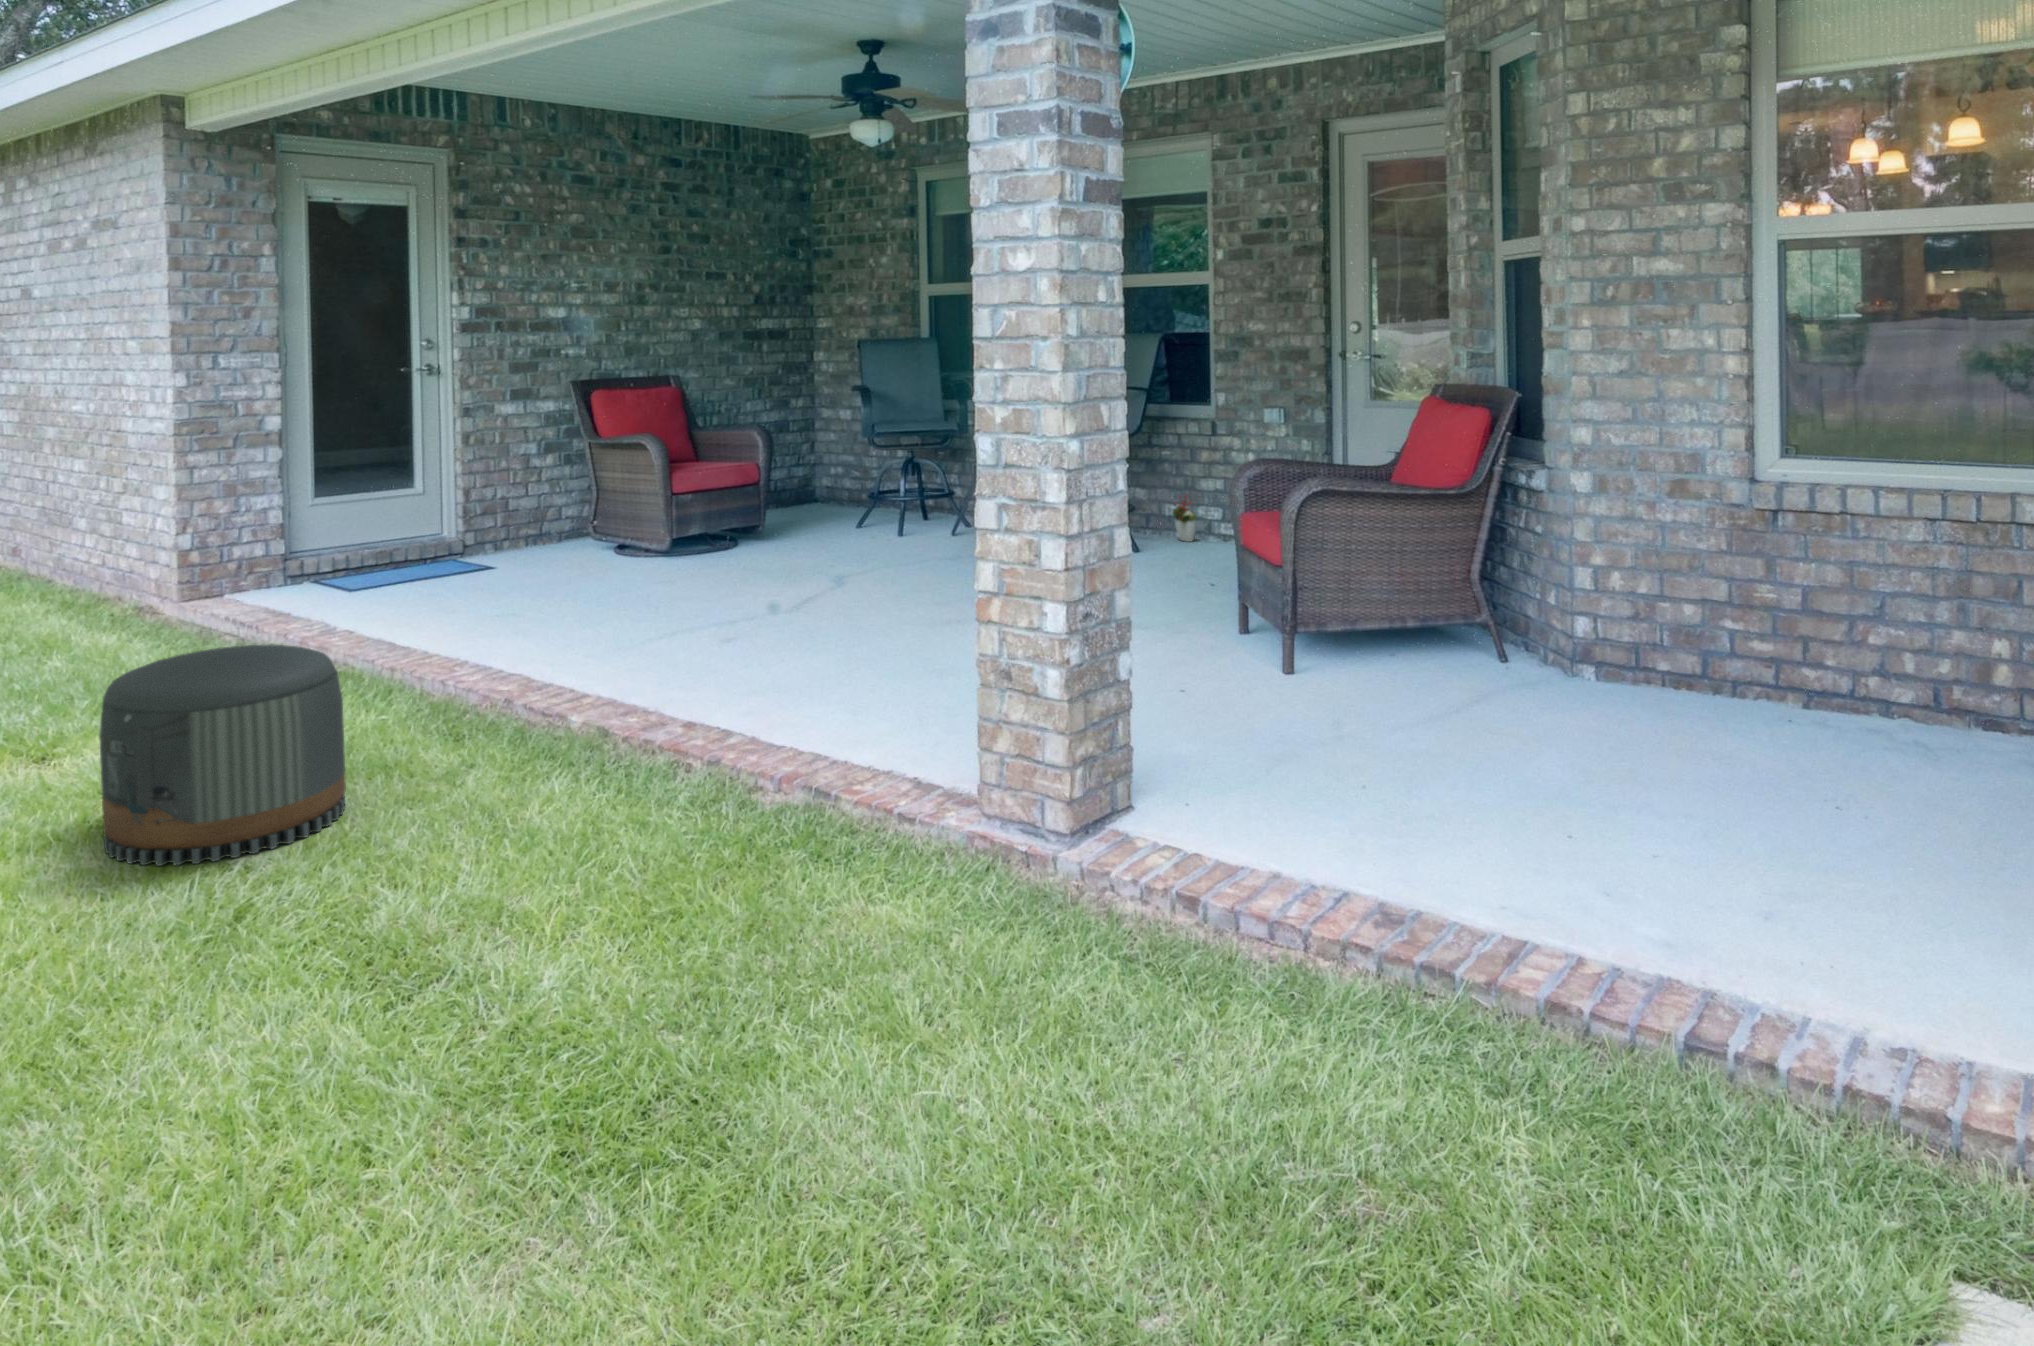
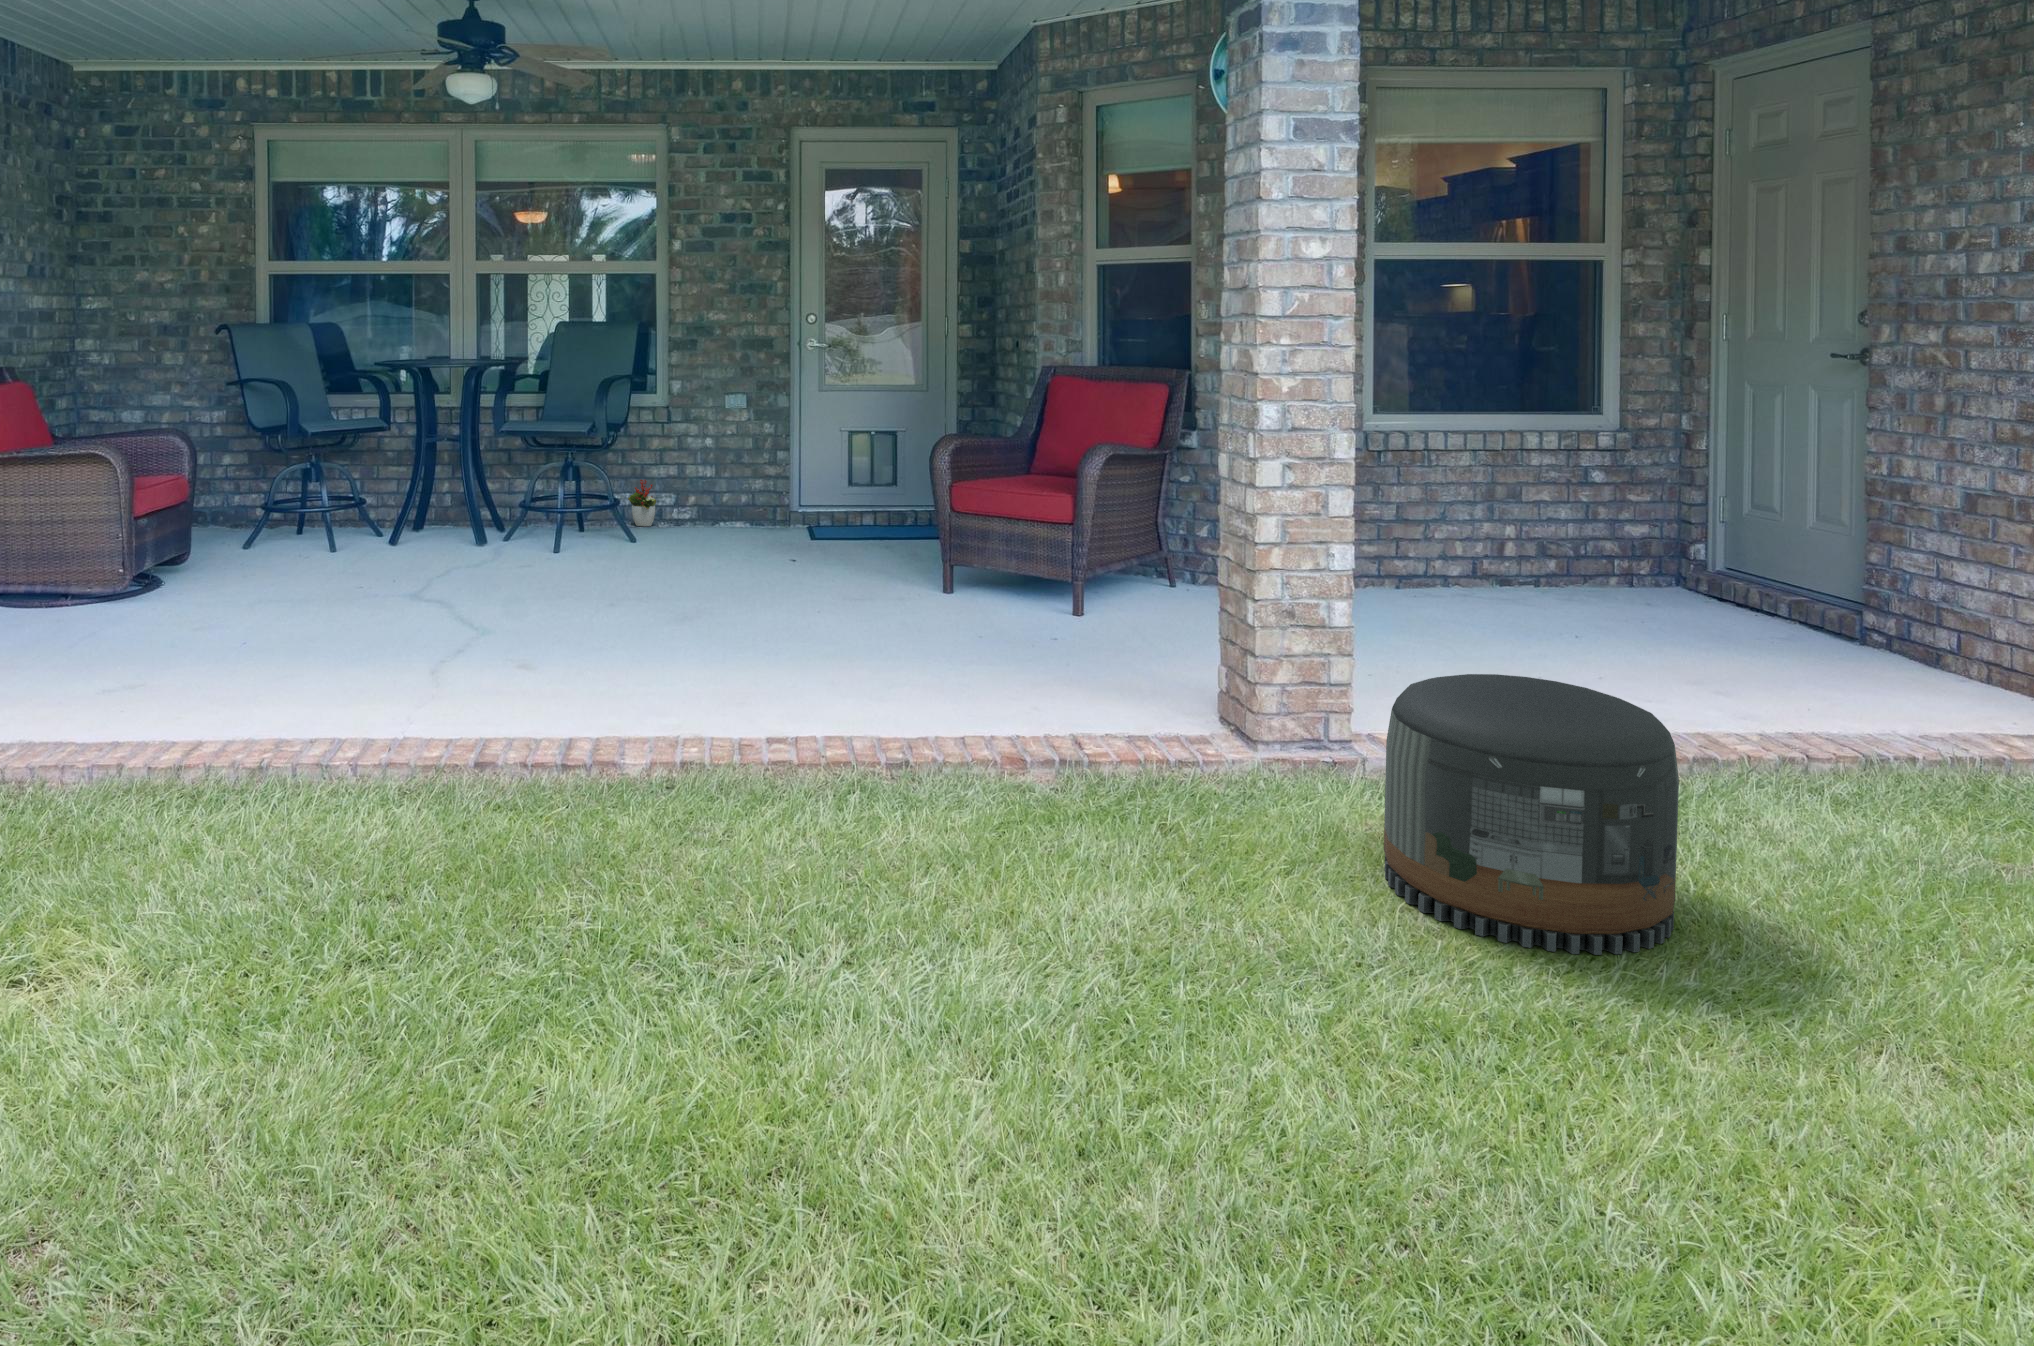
pouf: present [99,645,346,866] -> present [1384,674,1679,955]

